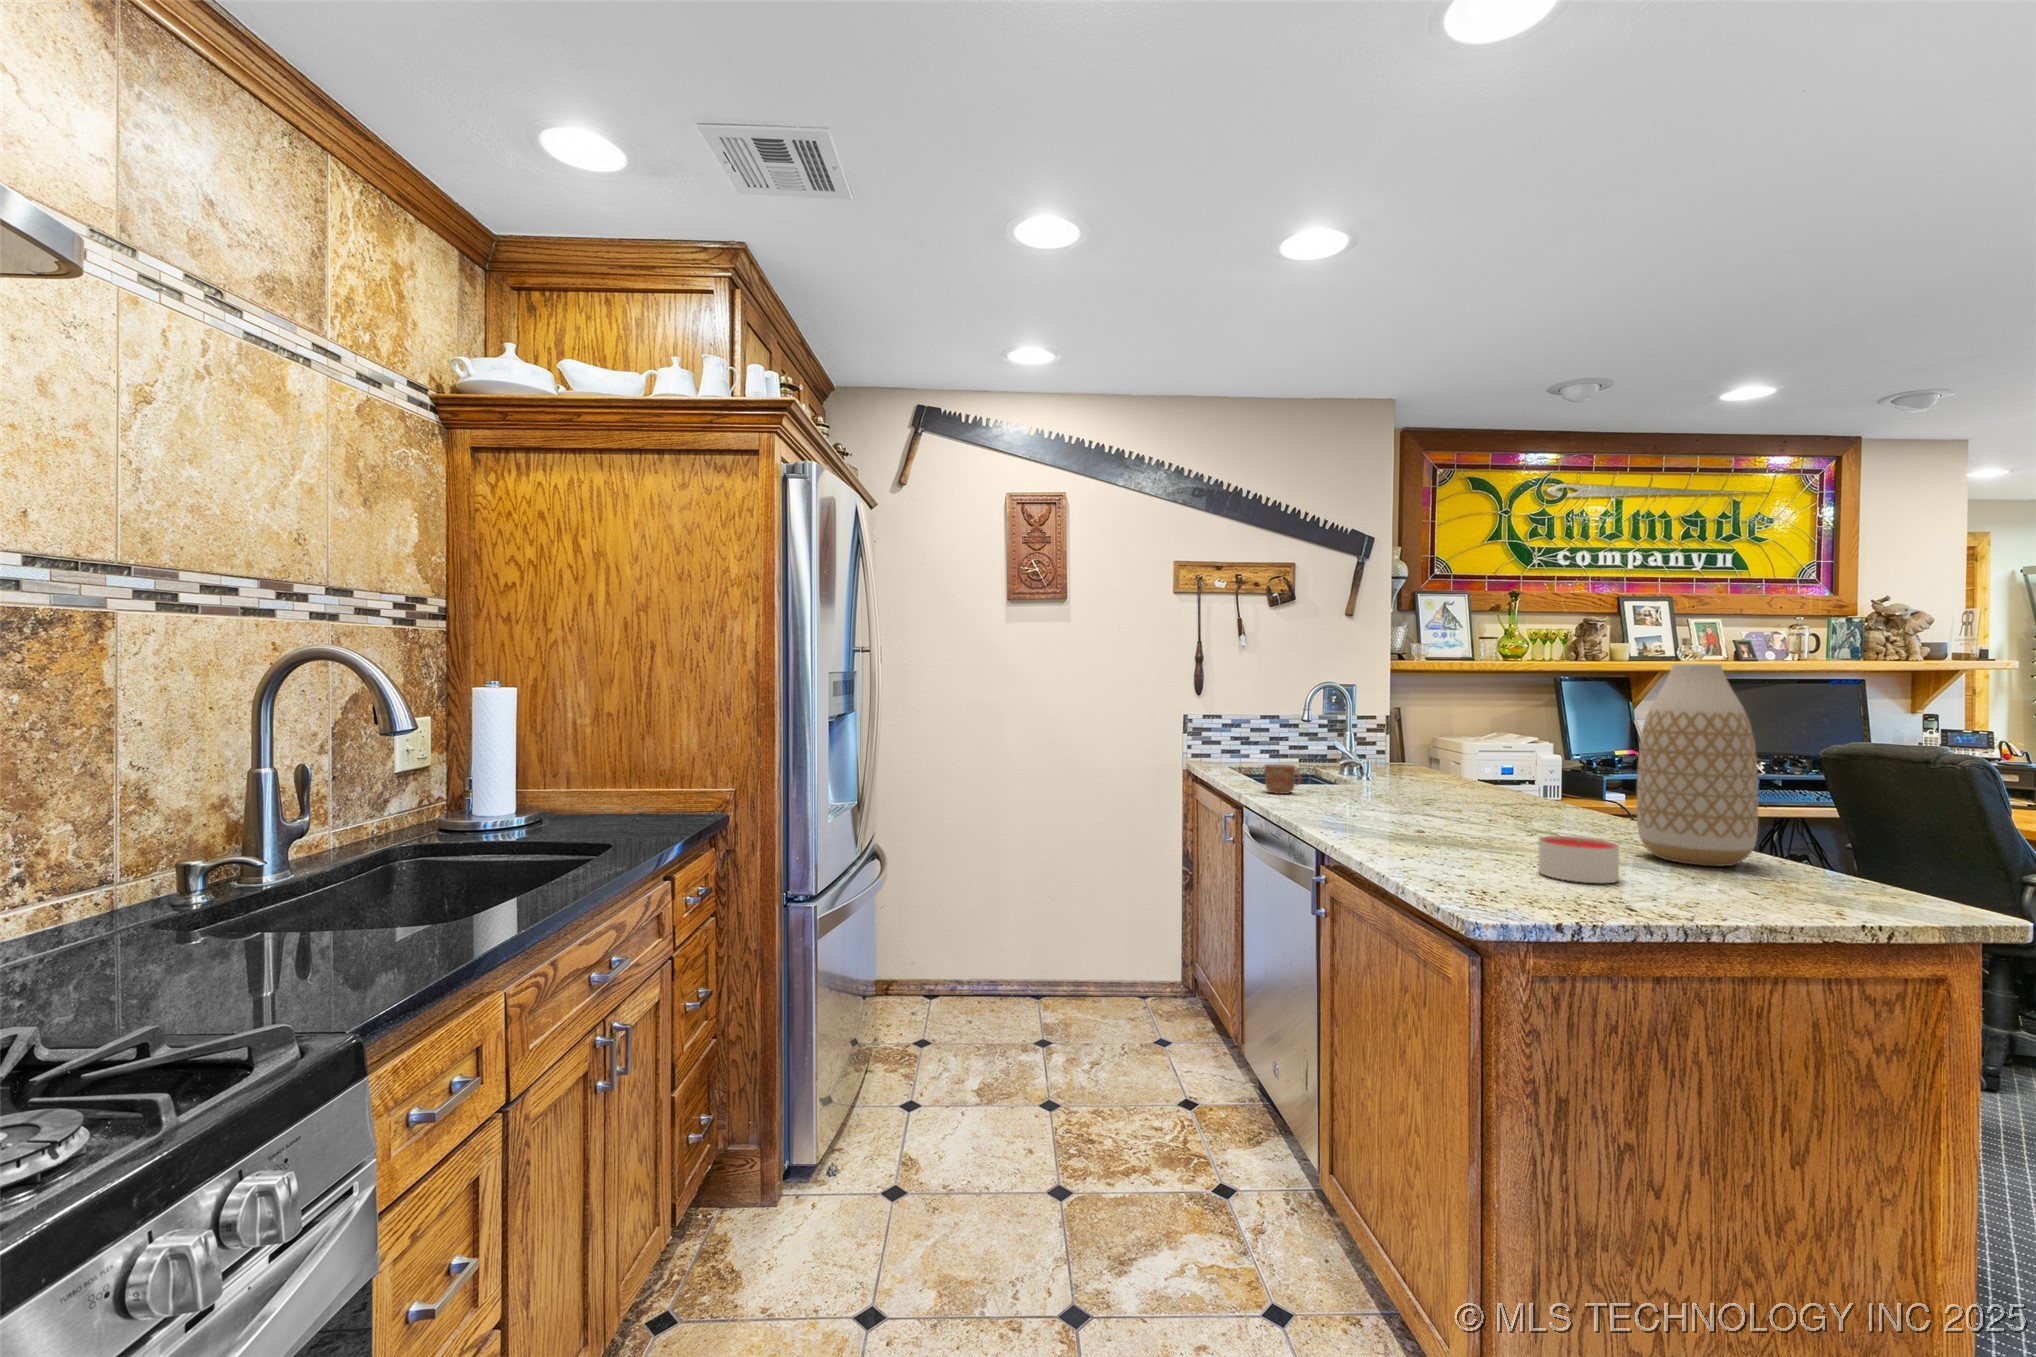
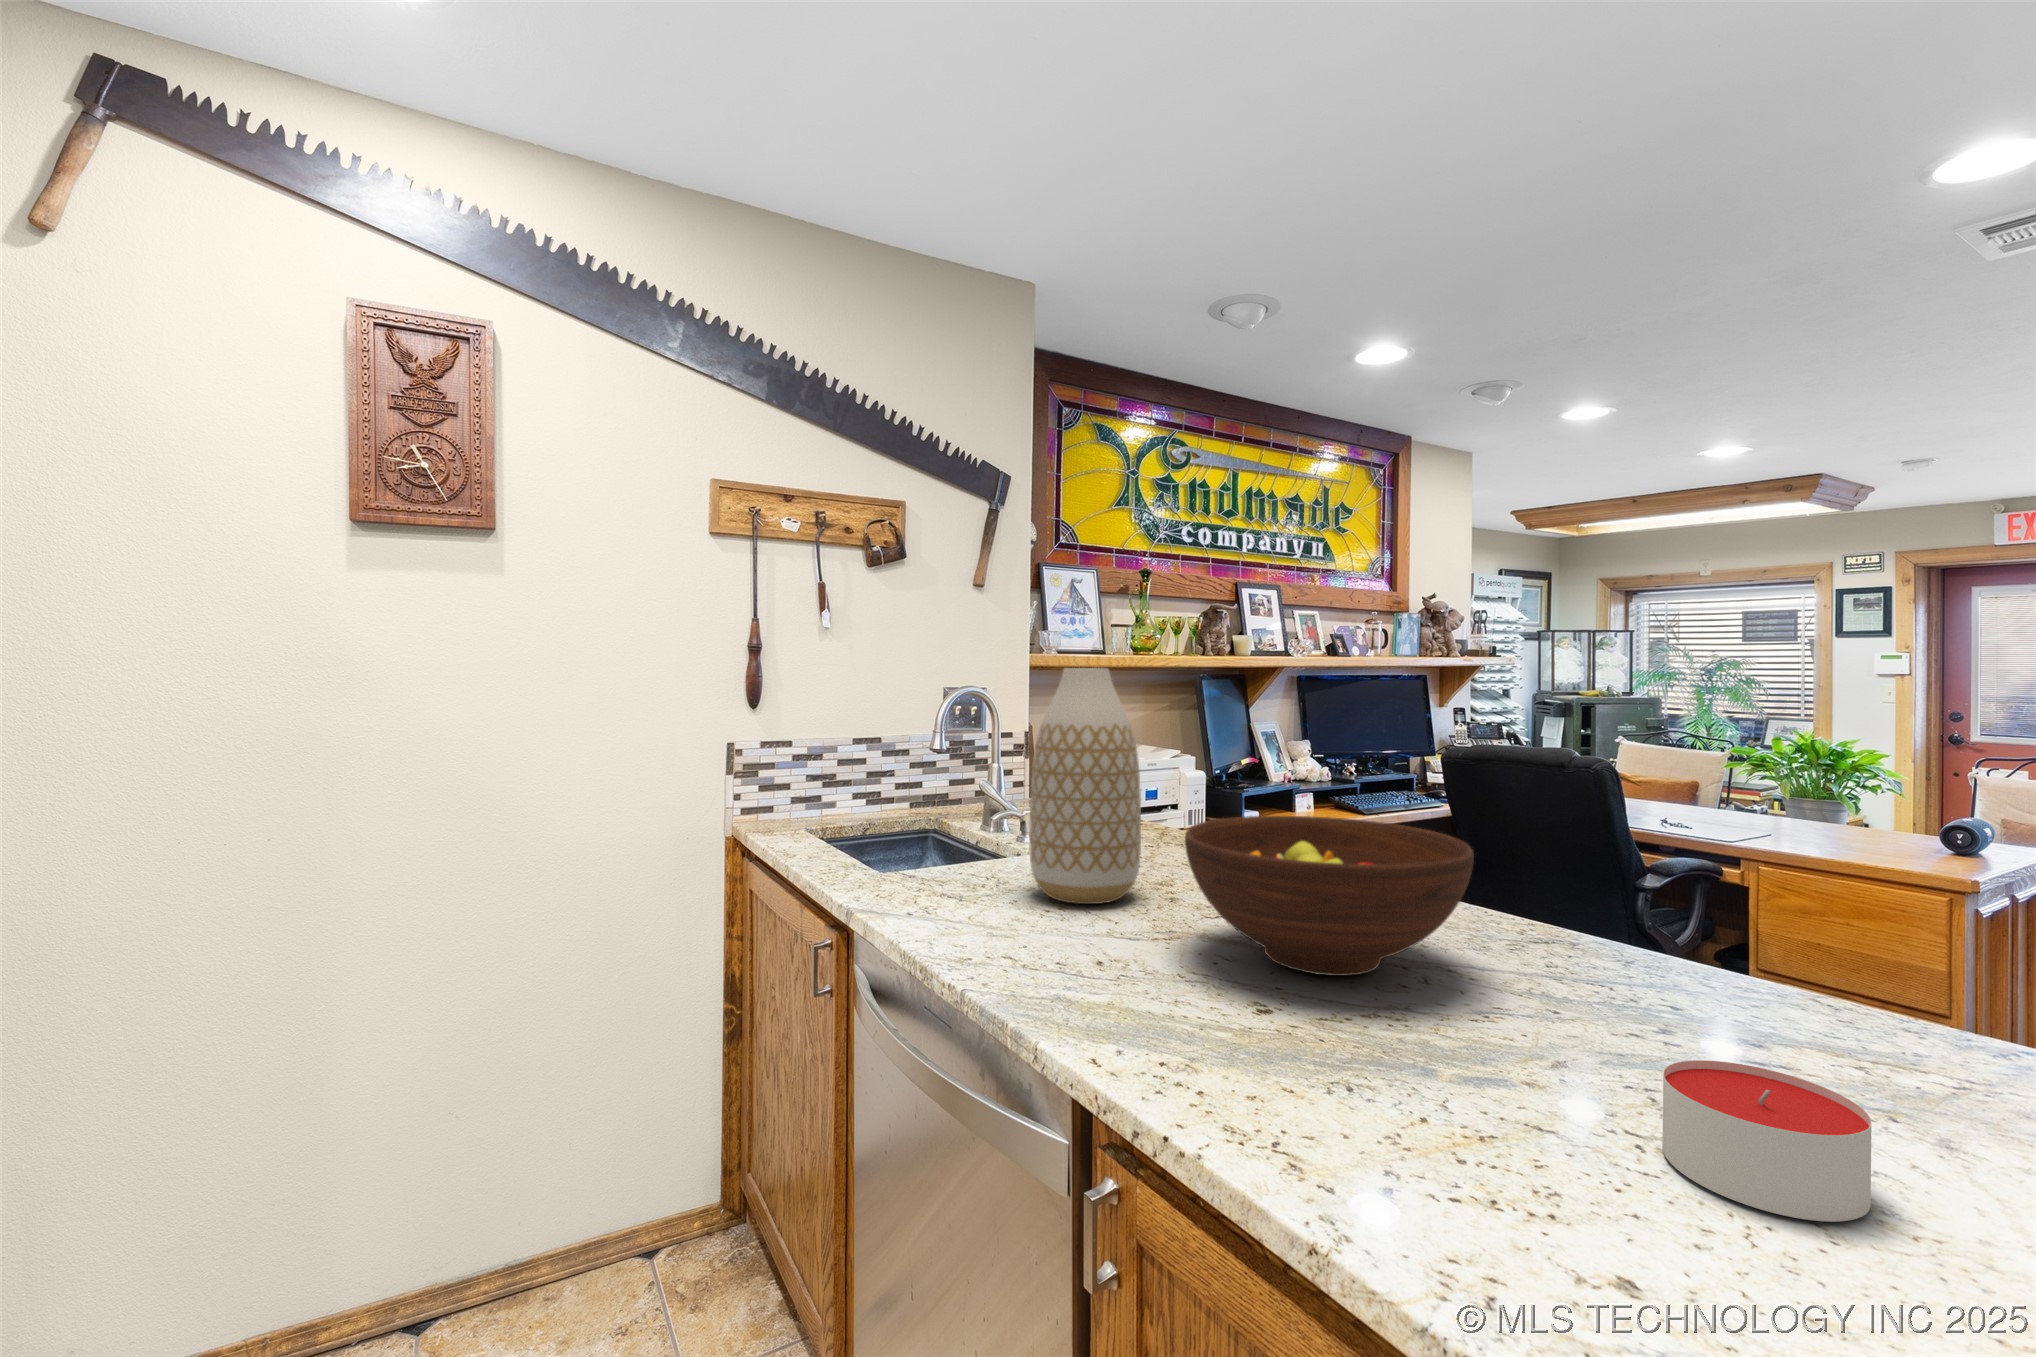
vase: present [1637,664,1758,866] -> present [1030,668,1141,904]
fruit bowl: none [1403,752,1572,830] -> present [1185,816,1474,976]
mug: present [1265,764,1302,794] -> none [890,837,957,895]

